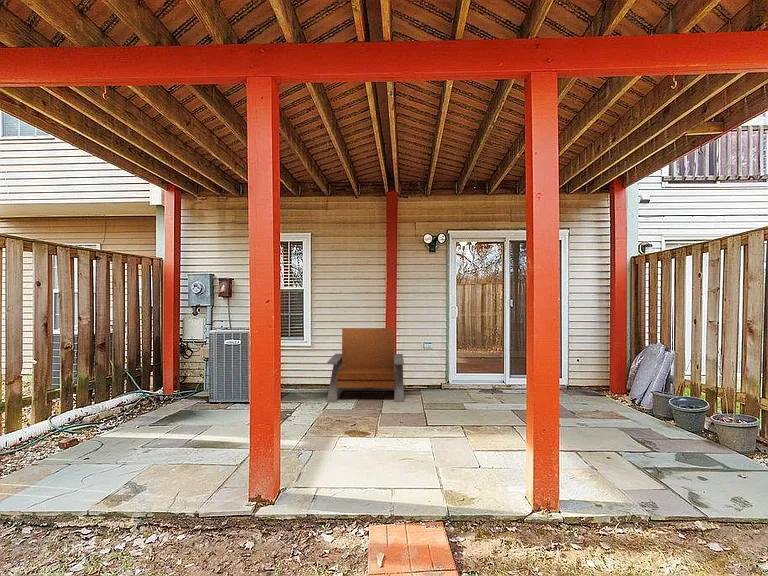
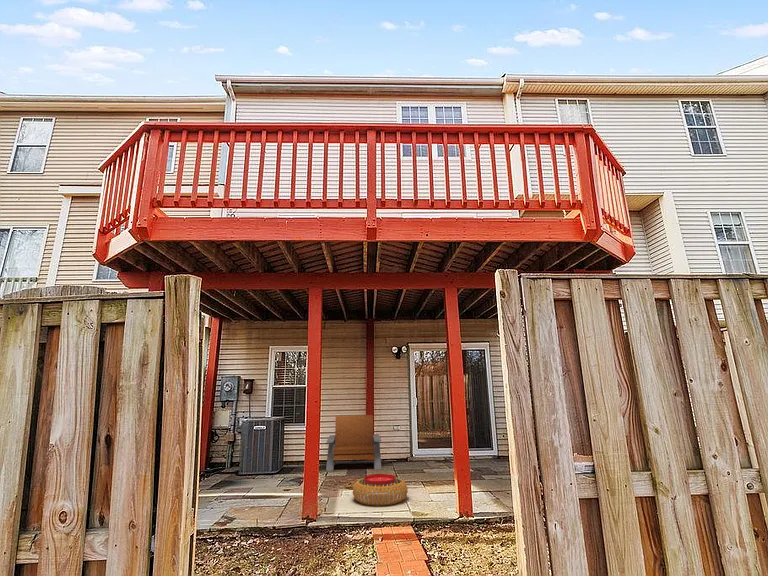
pouf: none [350,418,439,472] -> present [352,474,408,506]

